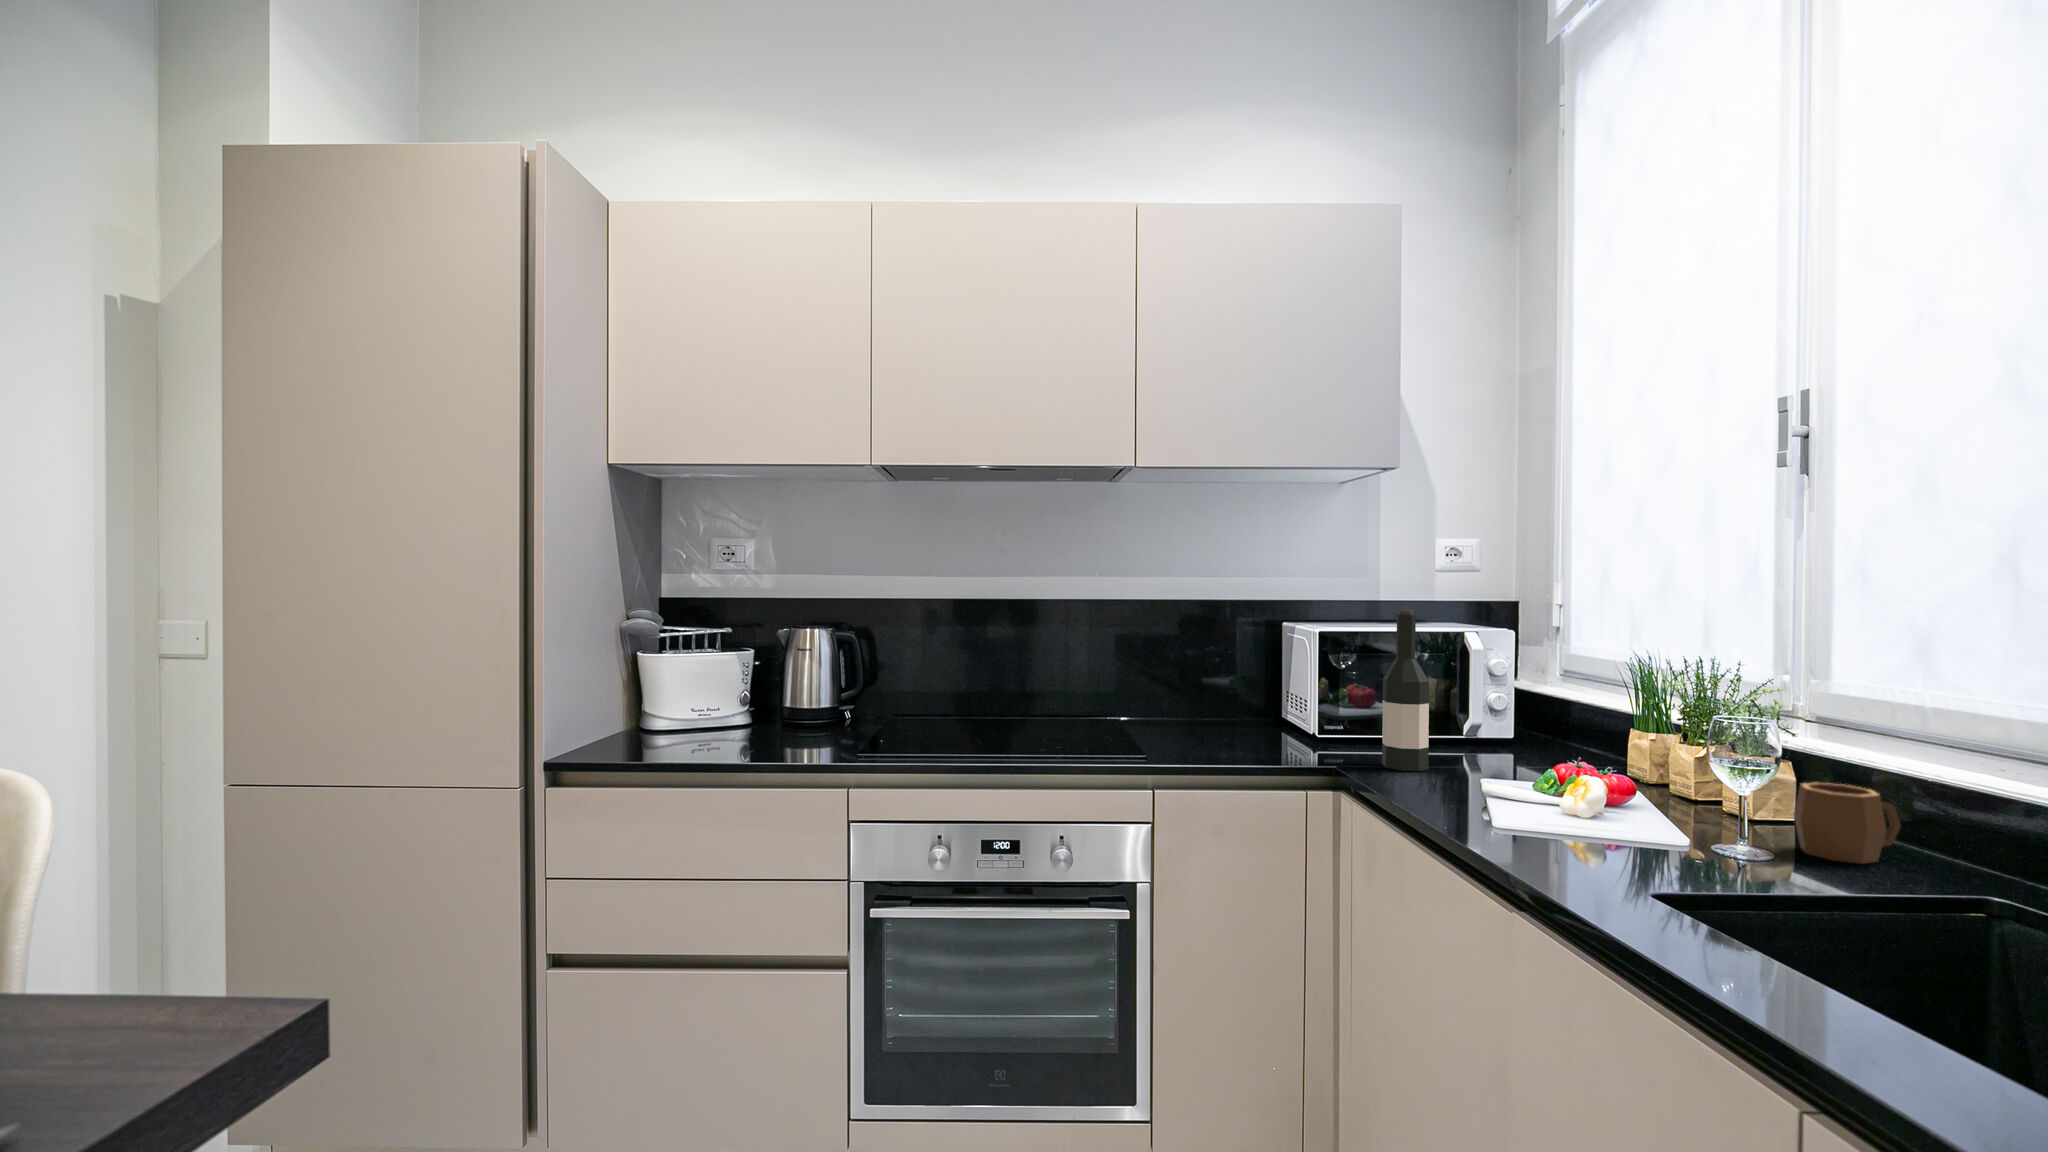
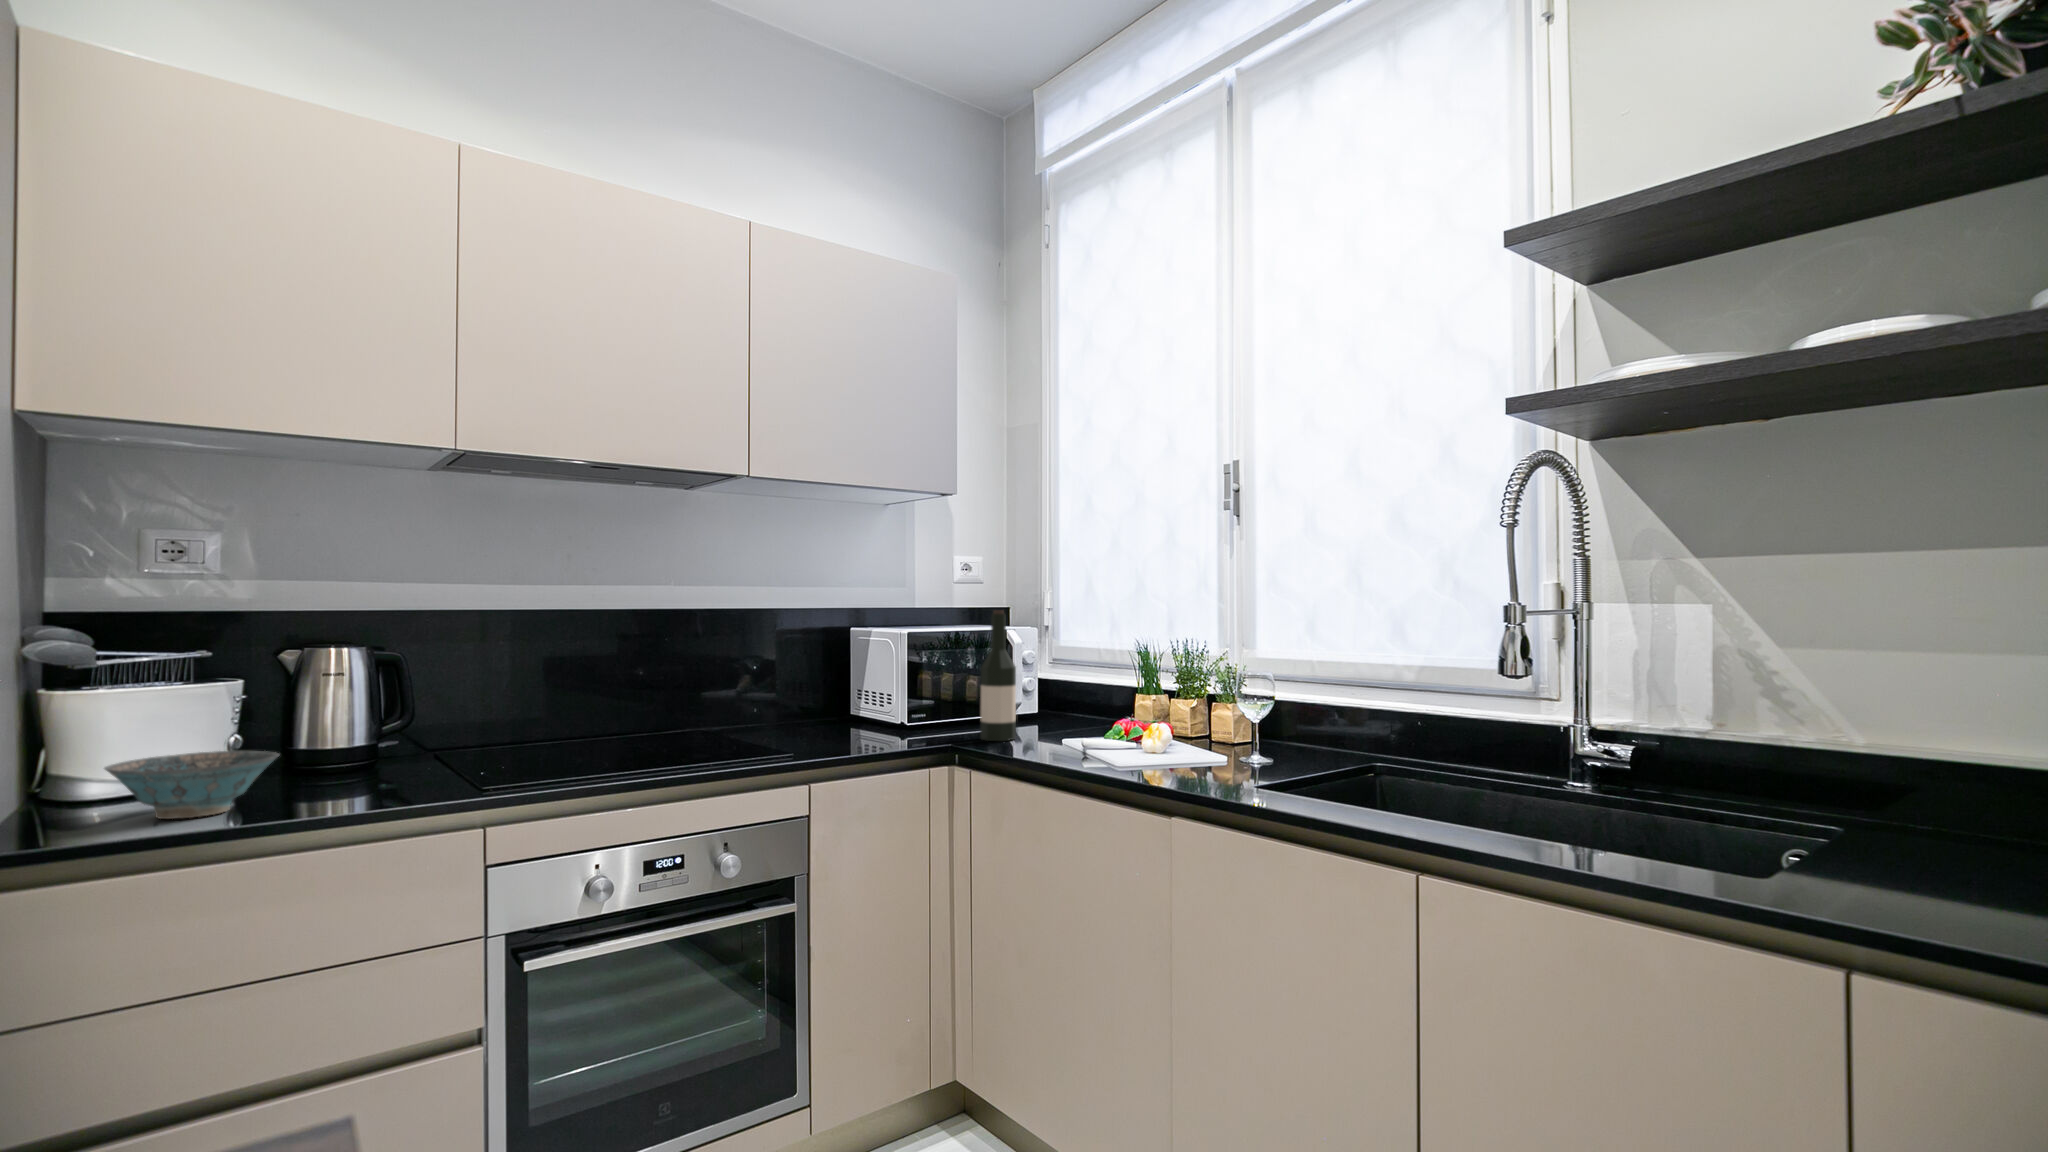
ceramic bowl: none [633,704,736,752] -> present [104,751,279,819]
mug: present [1794,783,1901,864] -> none [1274,709,1320,755]

